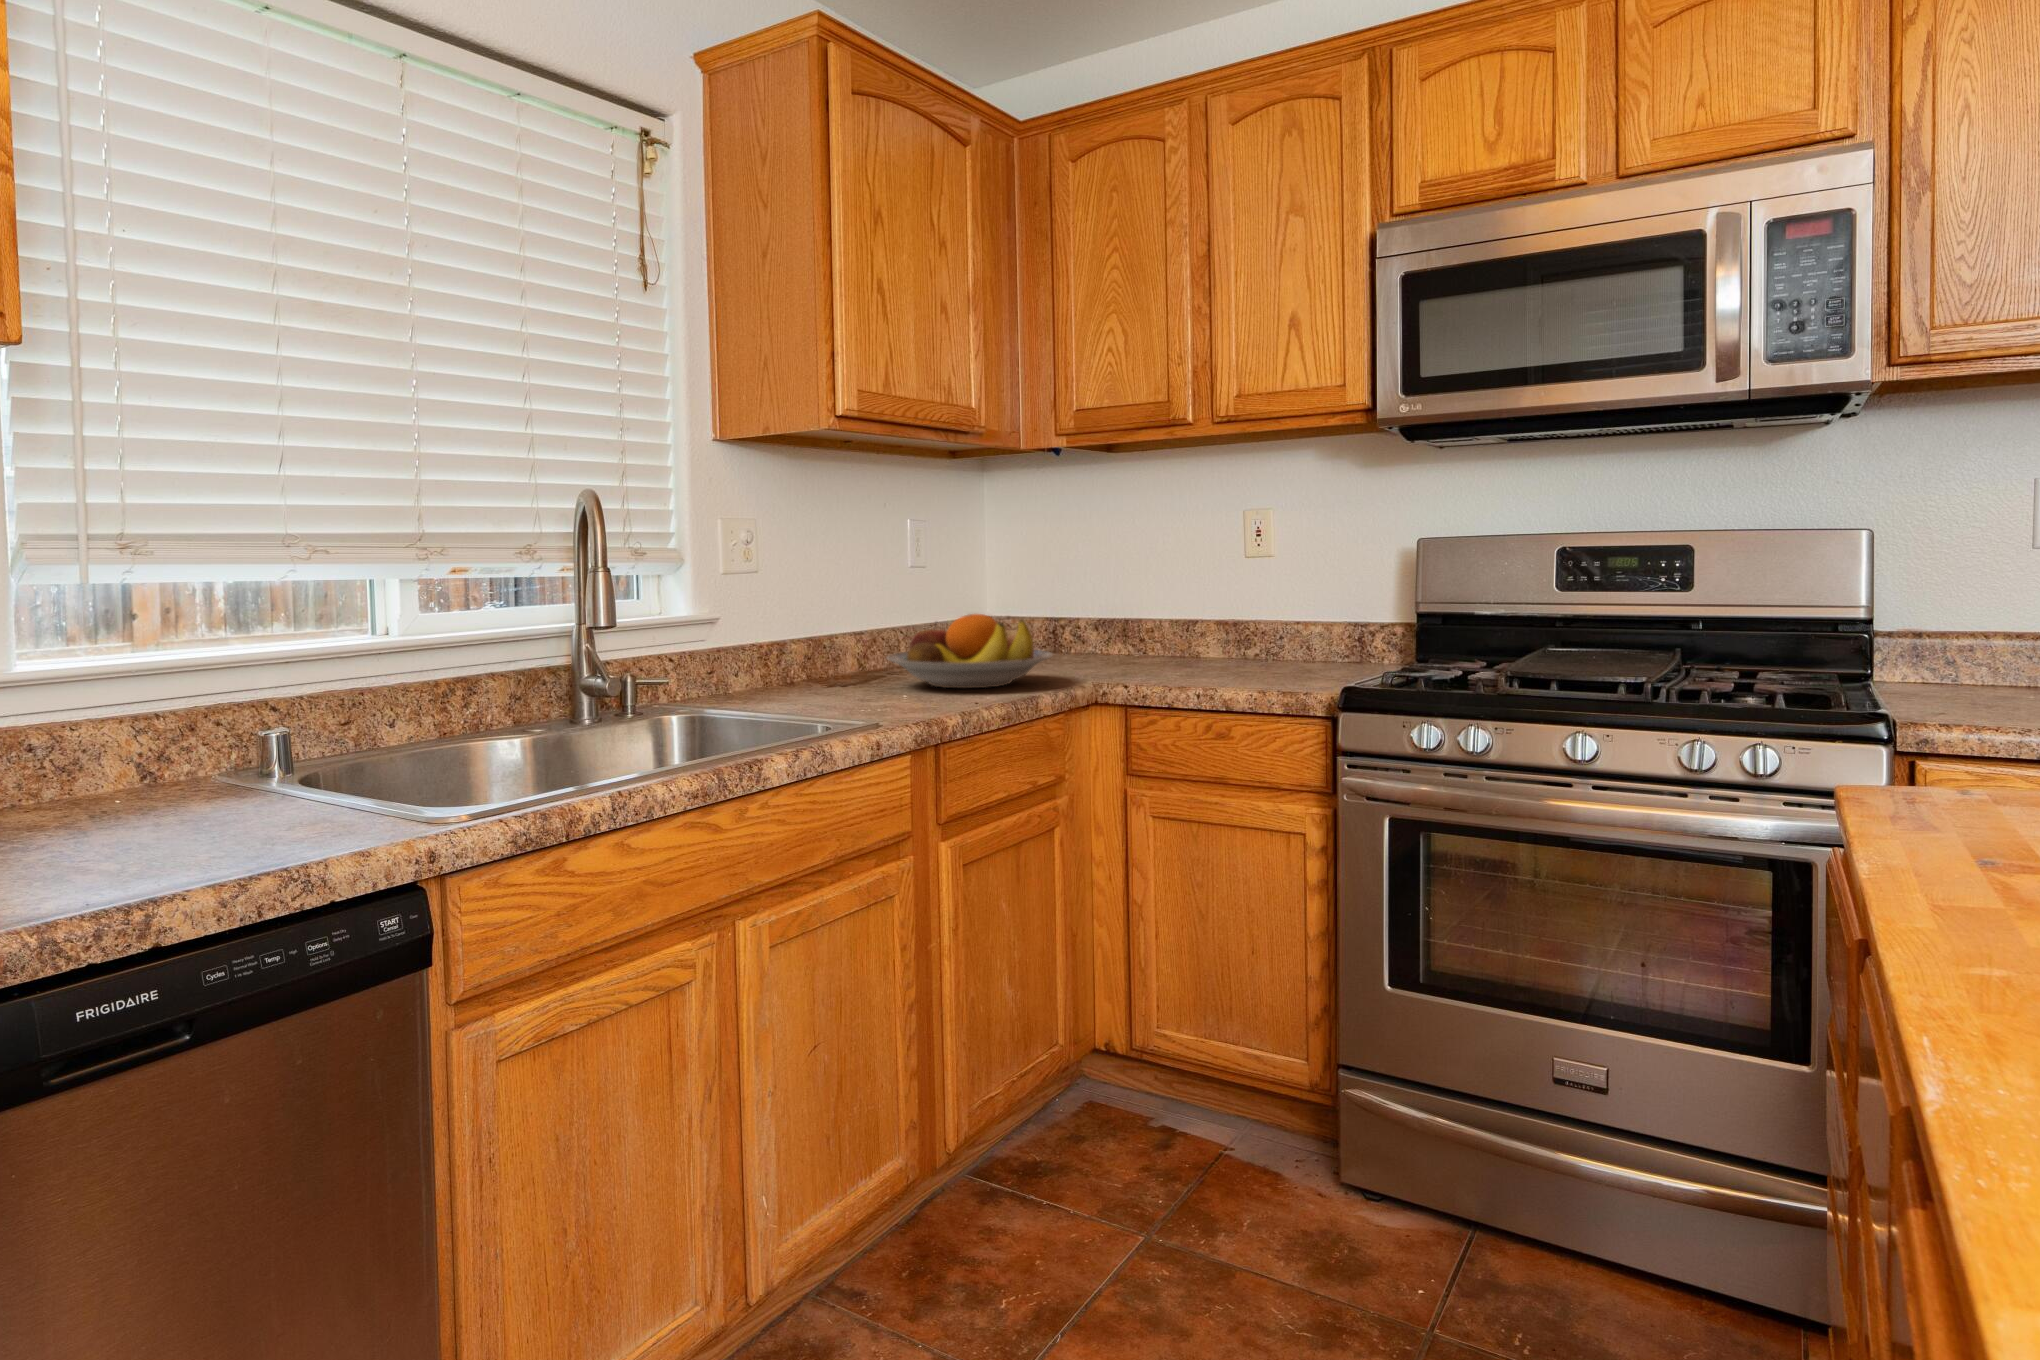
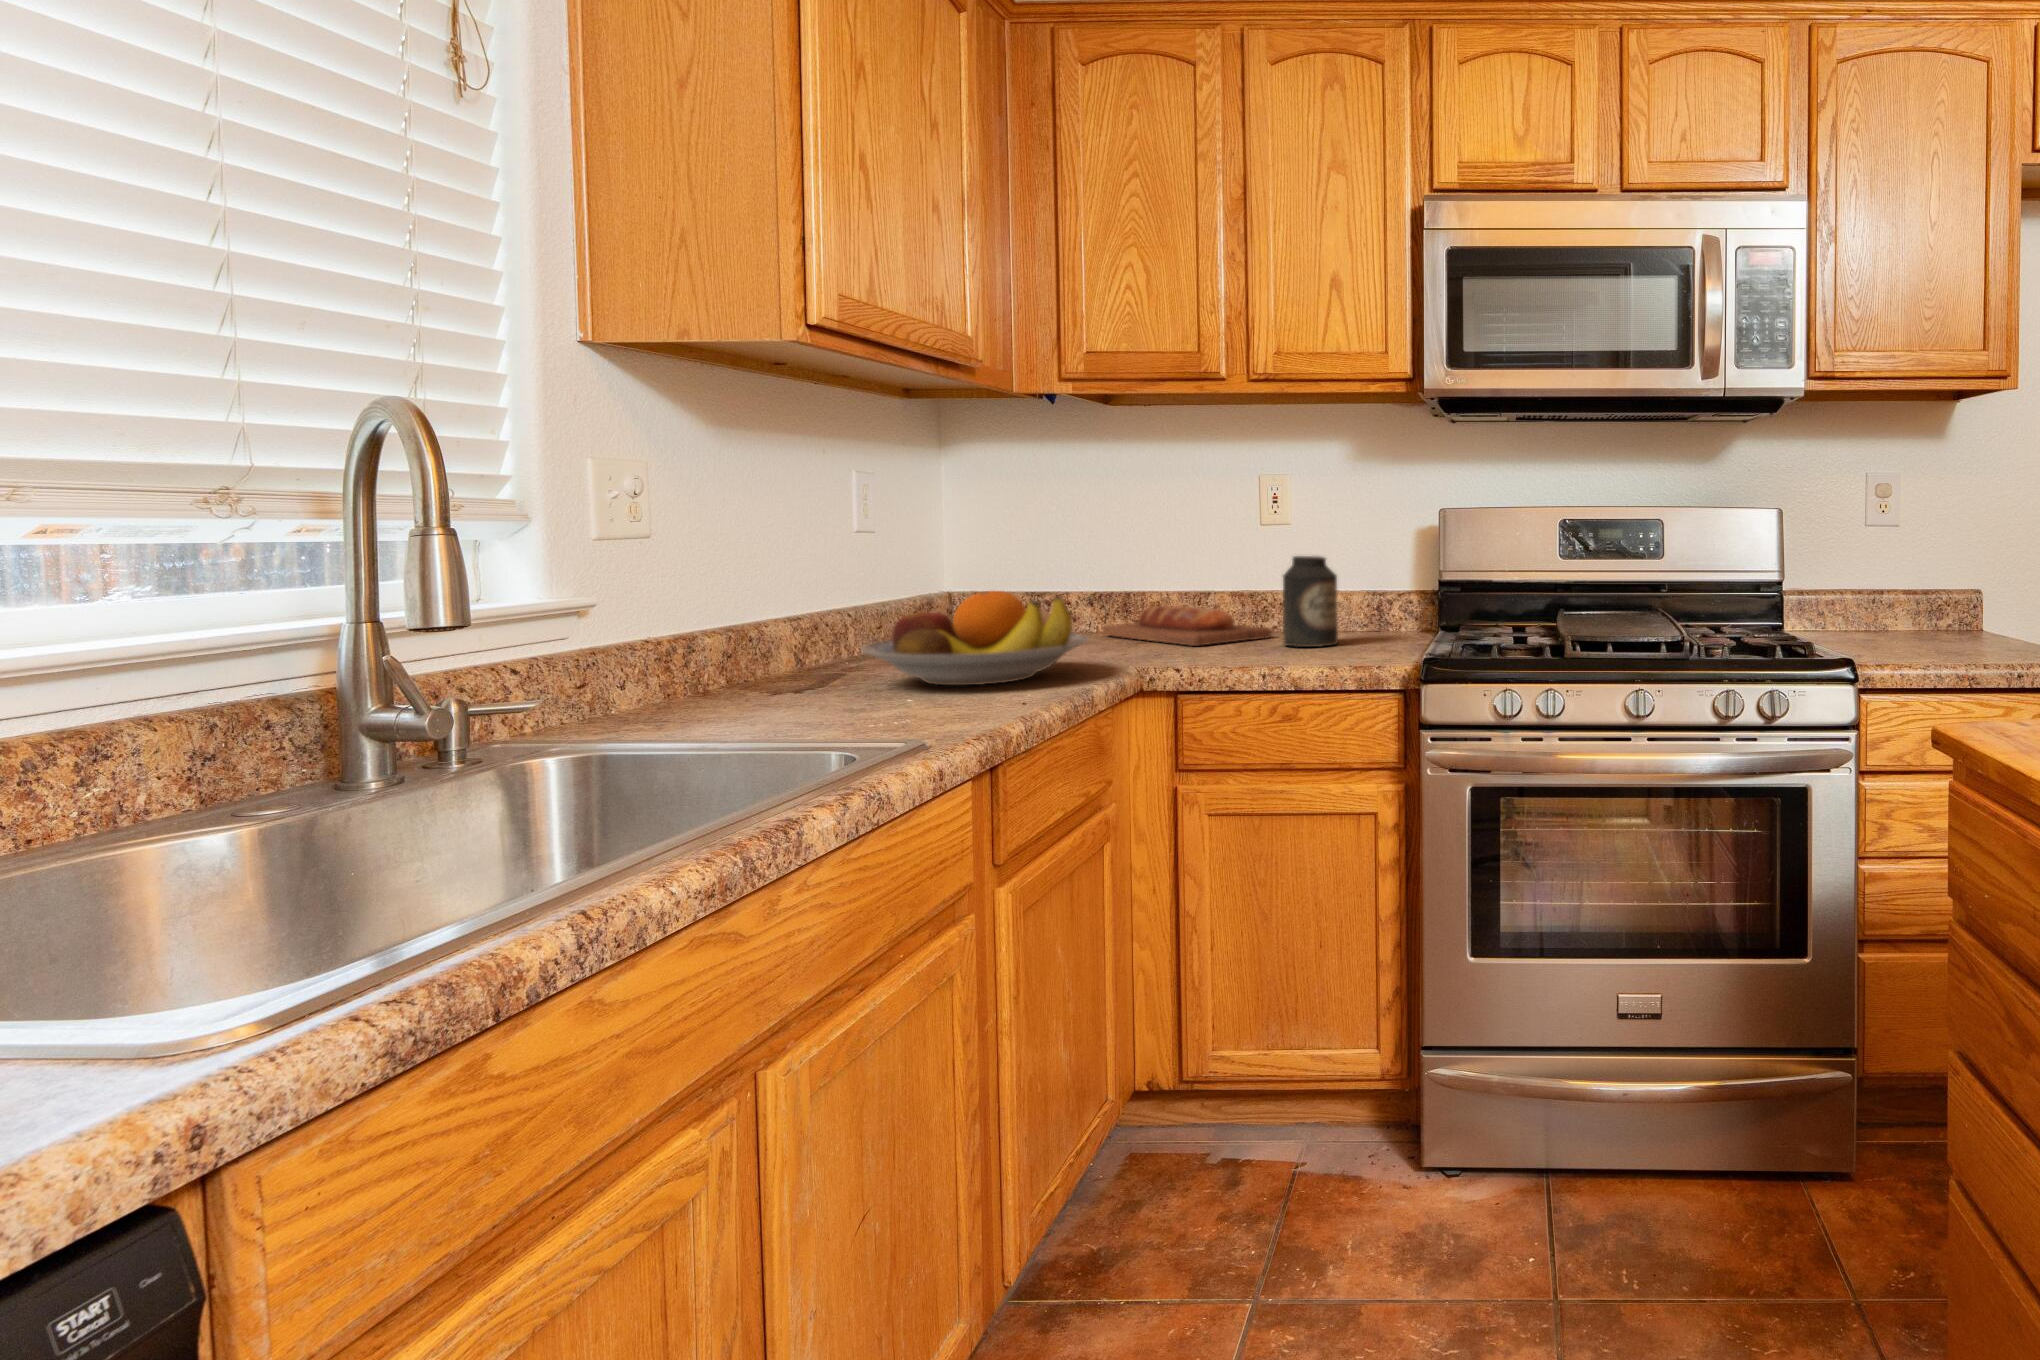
canister: none [1241,586,1296,673] -> present [1283,556,1338,647]
bread loaf: none [1102,631,1243,668] -> present [1102,606,1271,646]

